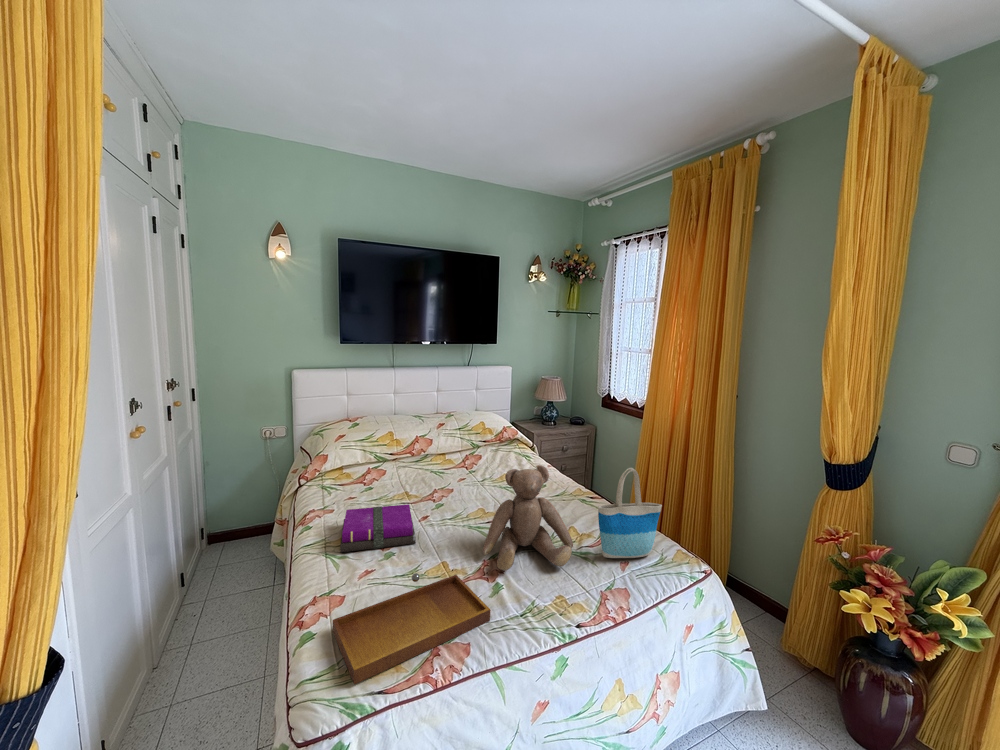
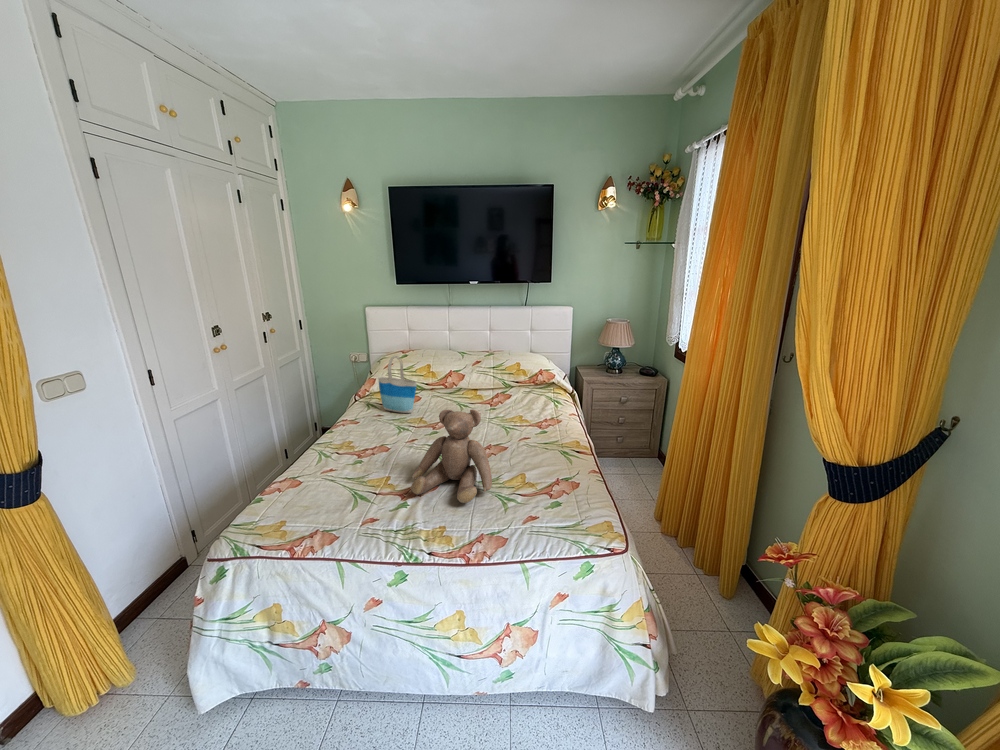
tote bag: present [598,468,662,558] -> present [378,356,417,413]
notebook: present [340,504,416,552] -> none [323,423,396,458]
tray: present [333,573,490,684] -> none [247,477,375,538]

